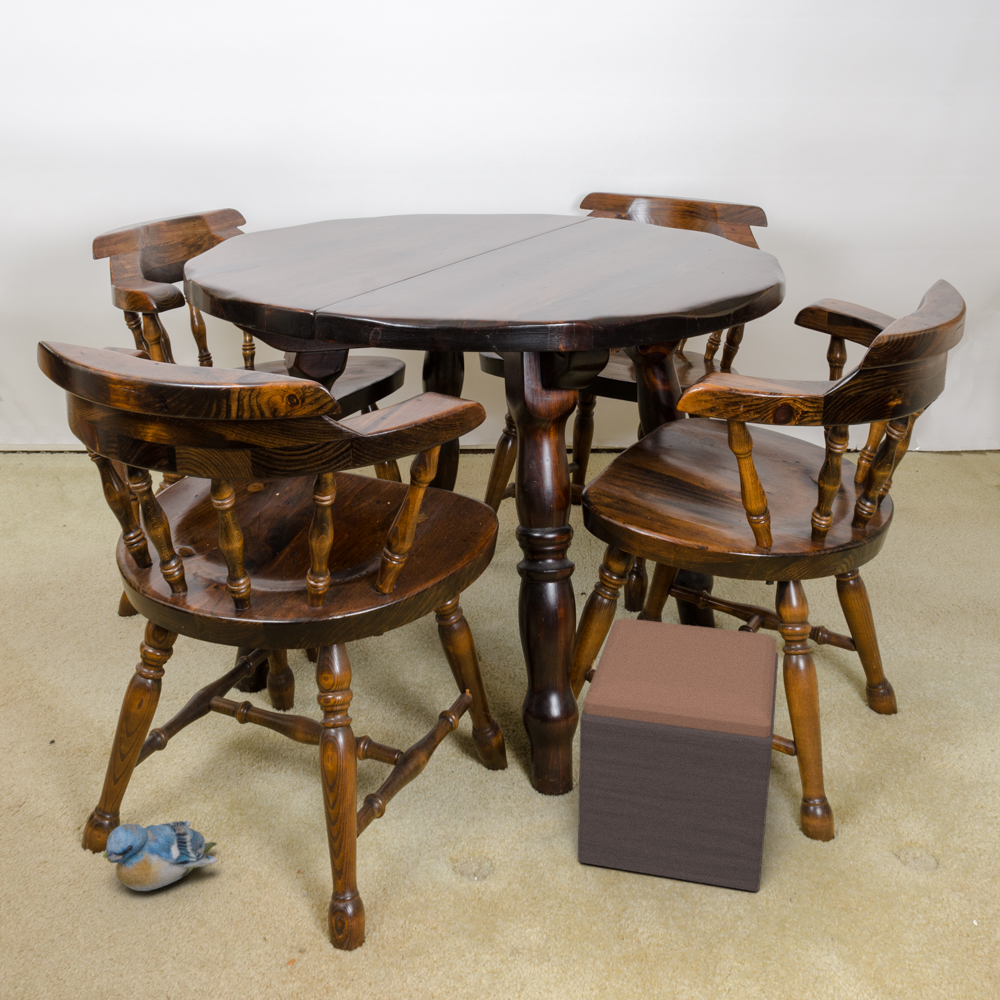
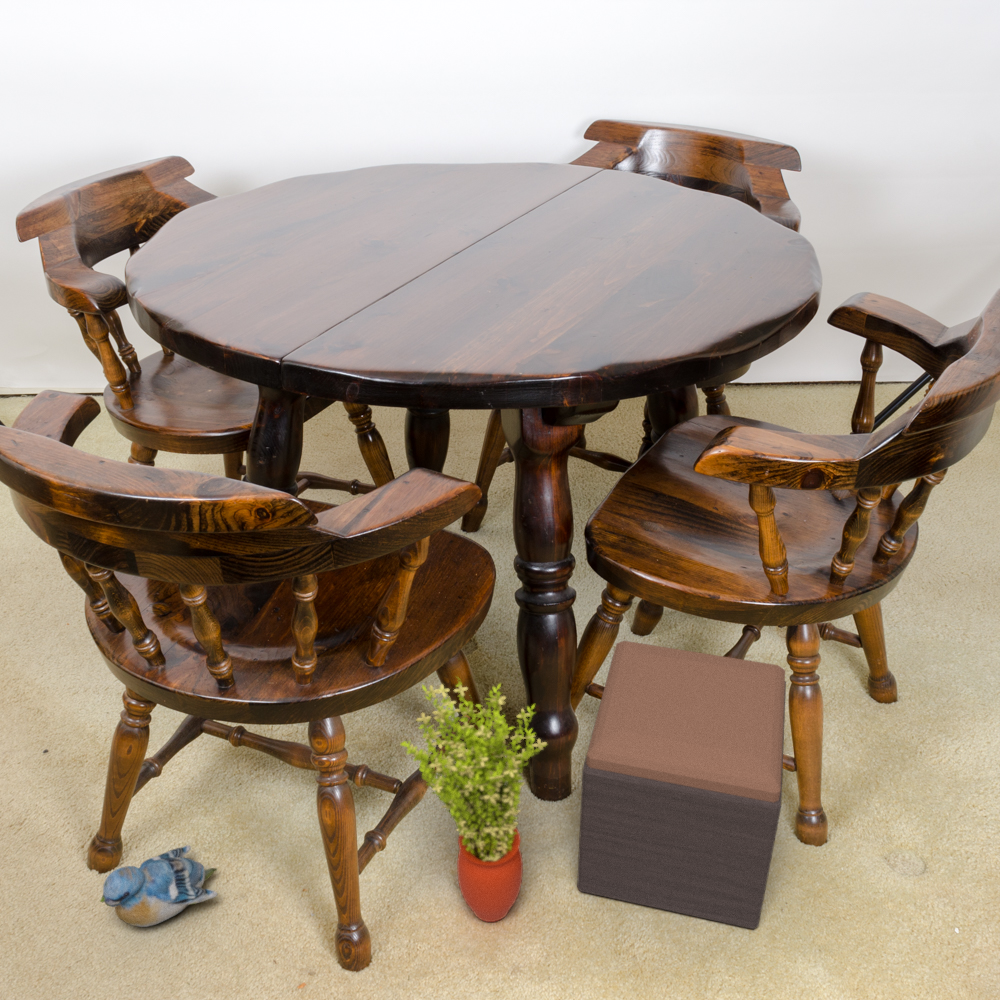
potted plant: none [405,609,546,887] -> present [401,682,547,922]

